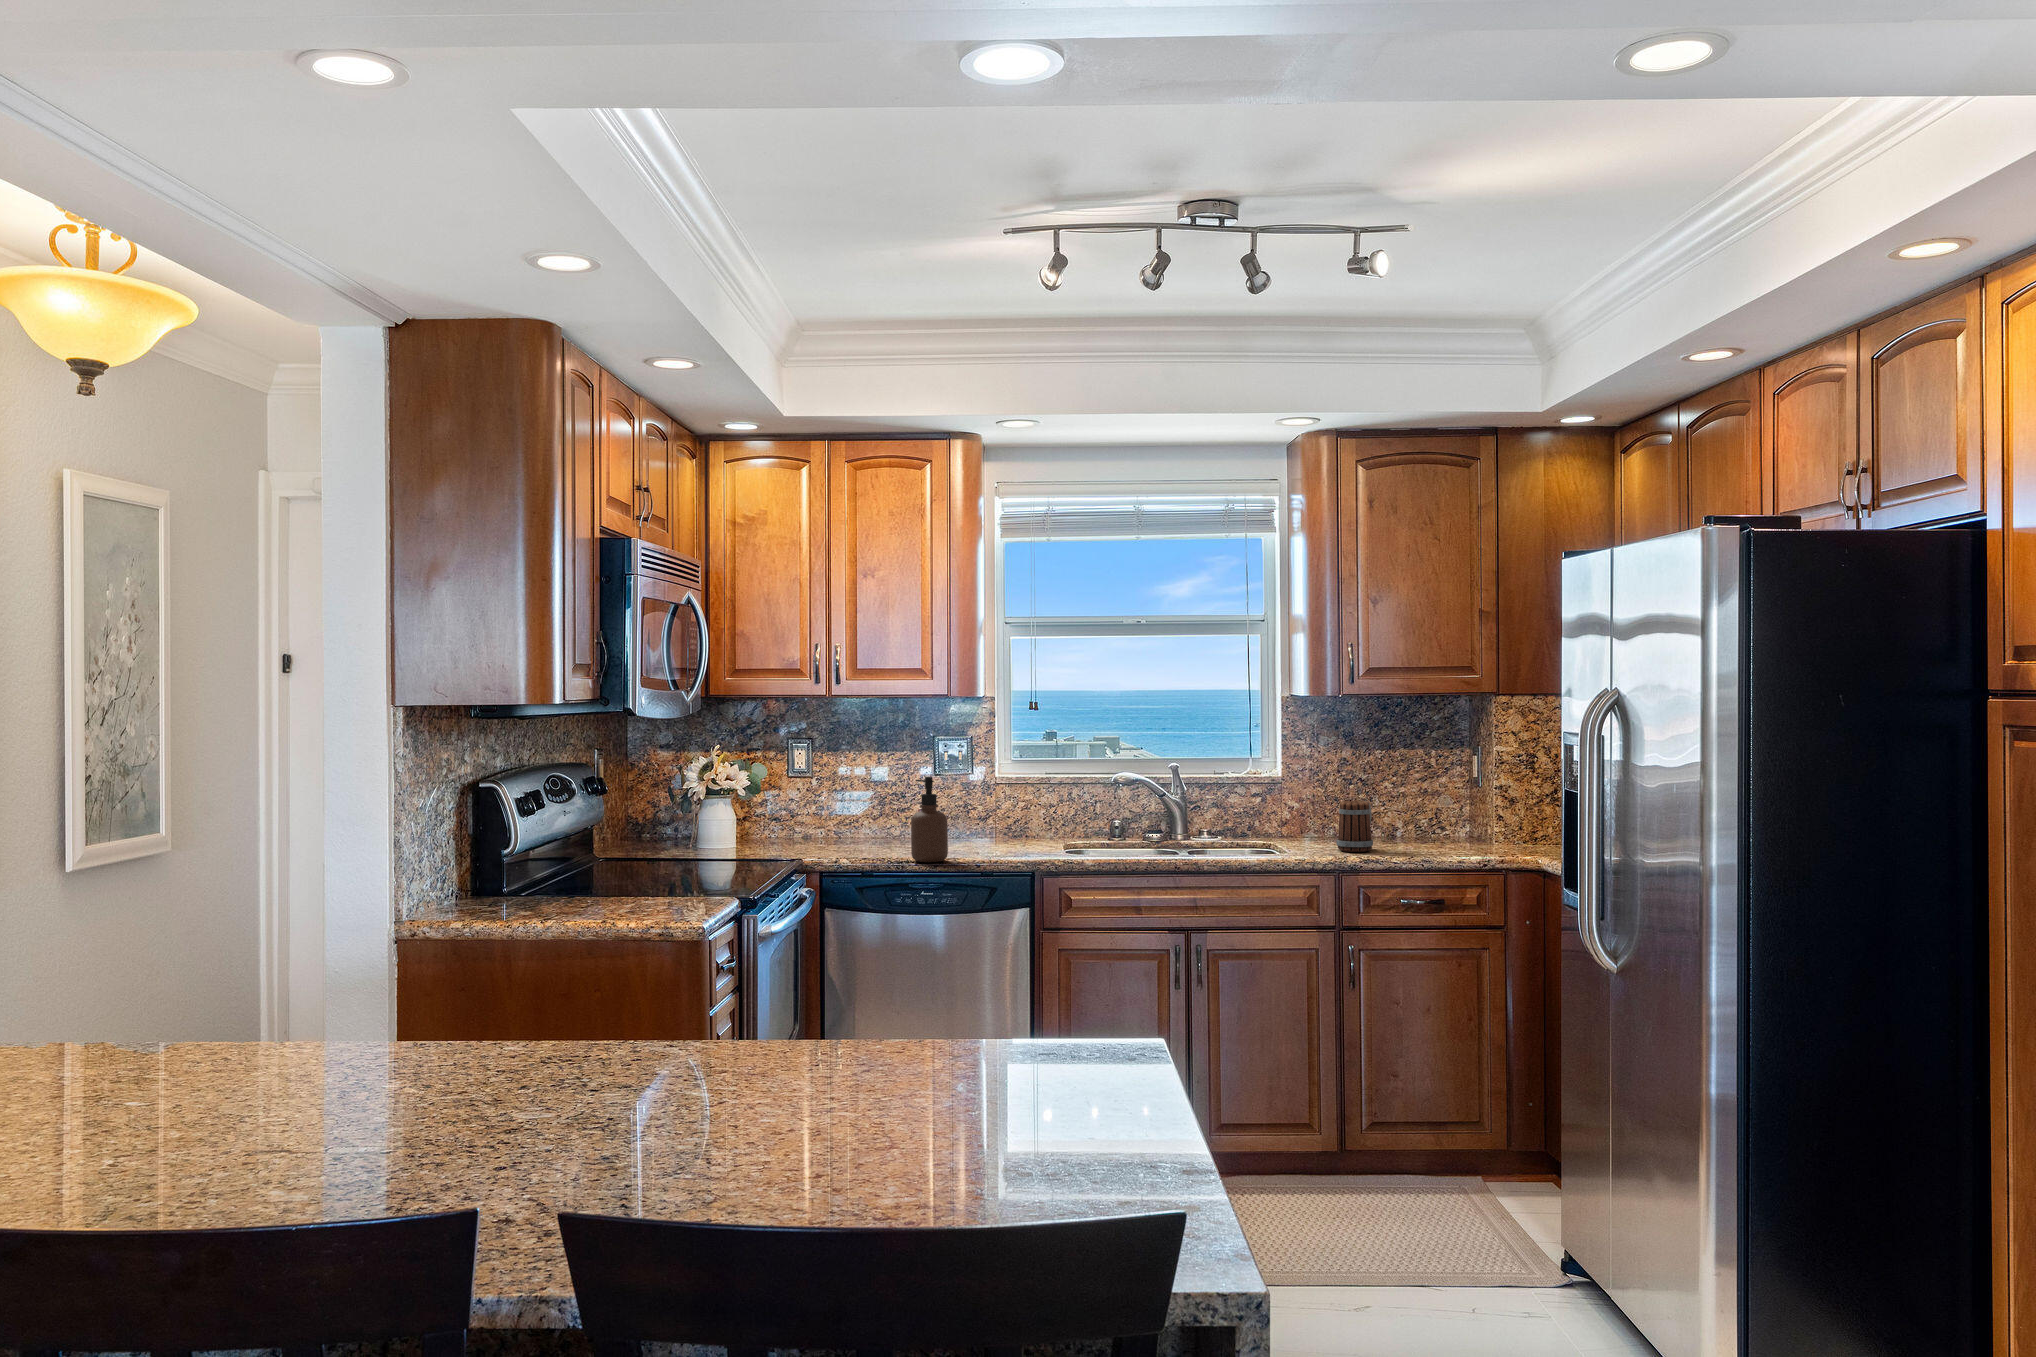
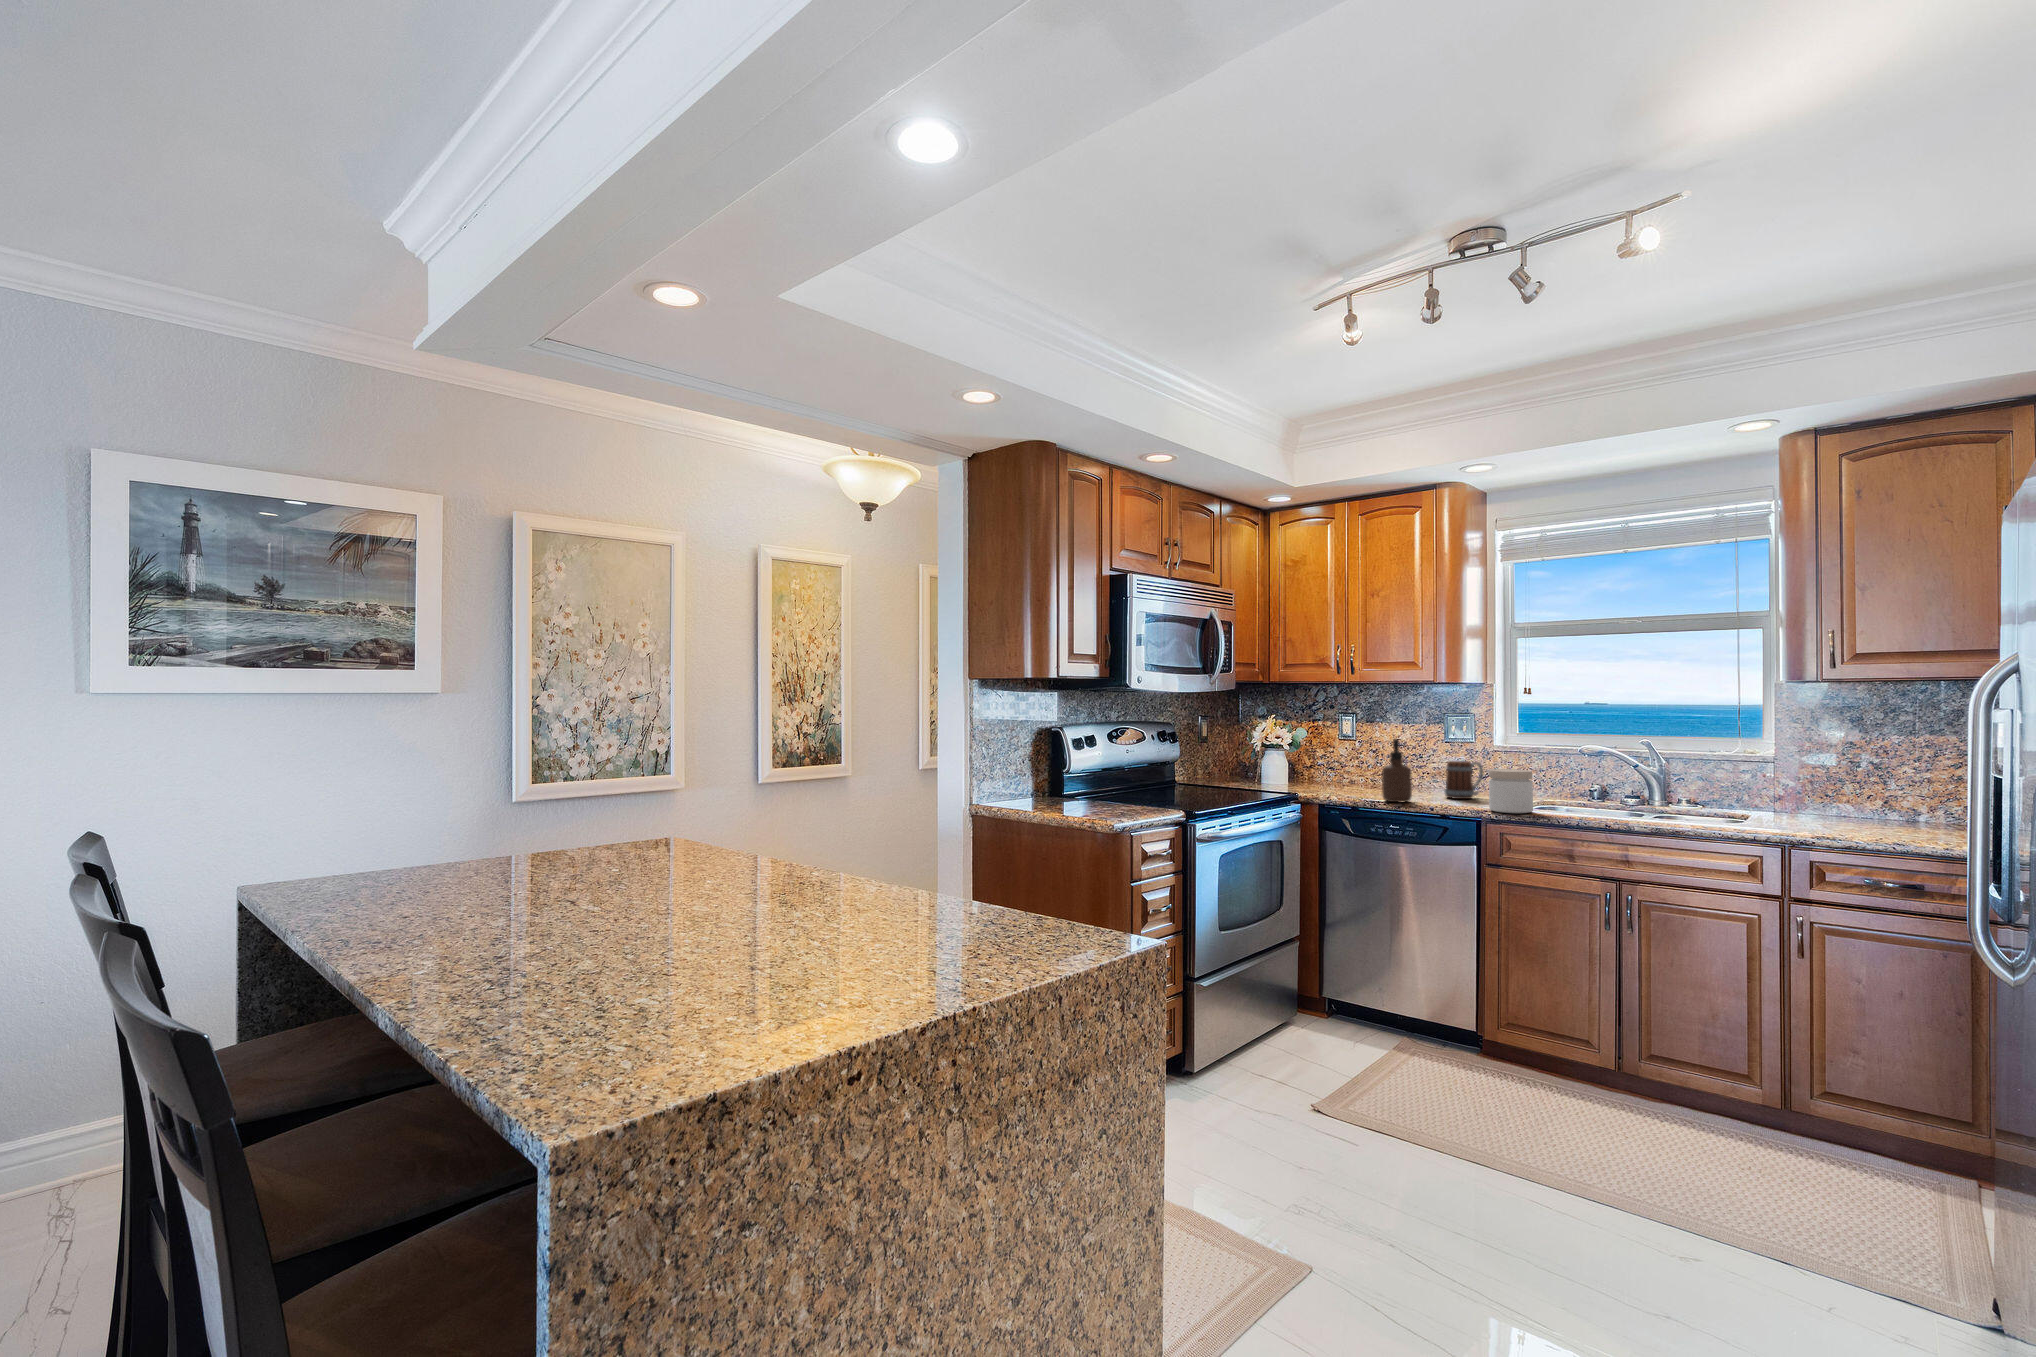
mug: present [1336,801,1373,852] -> present [1445,761,1483,799]
jar: none [1049,809,1097,864] -> present [1489,769,1533,813]

